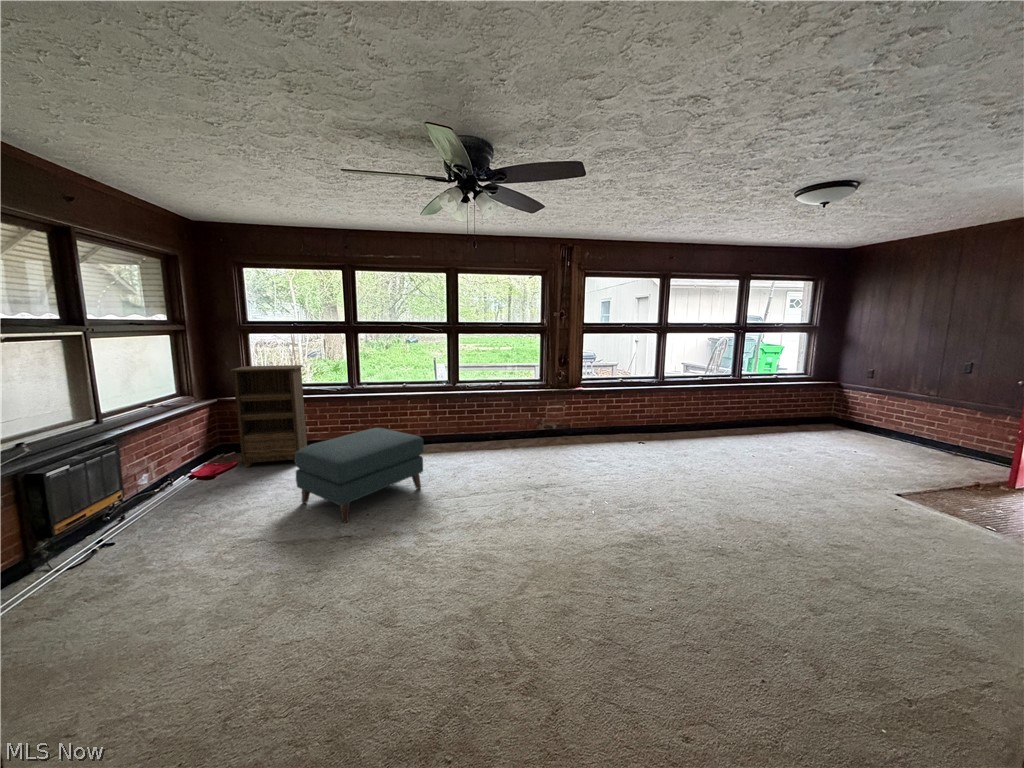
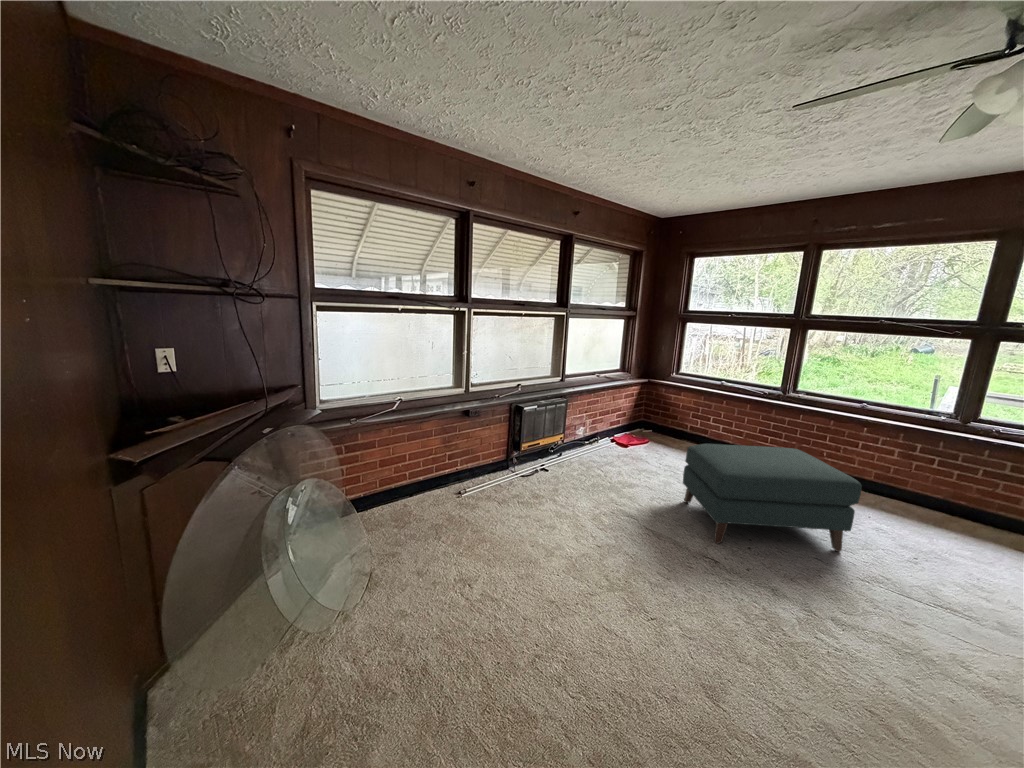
bookshelf: present [230,365,307,467] -> none [653,353,729,460]

